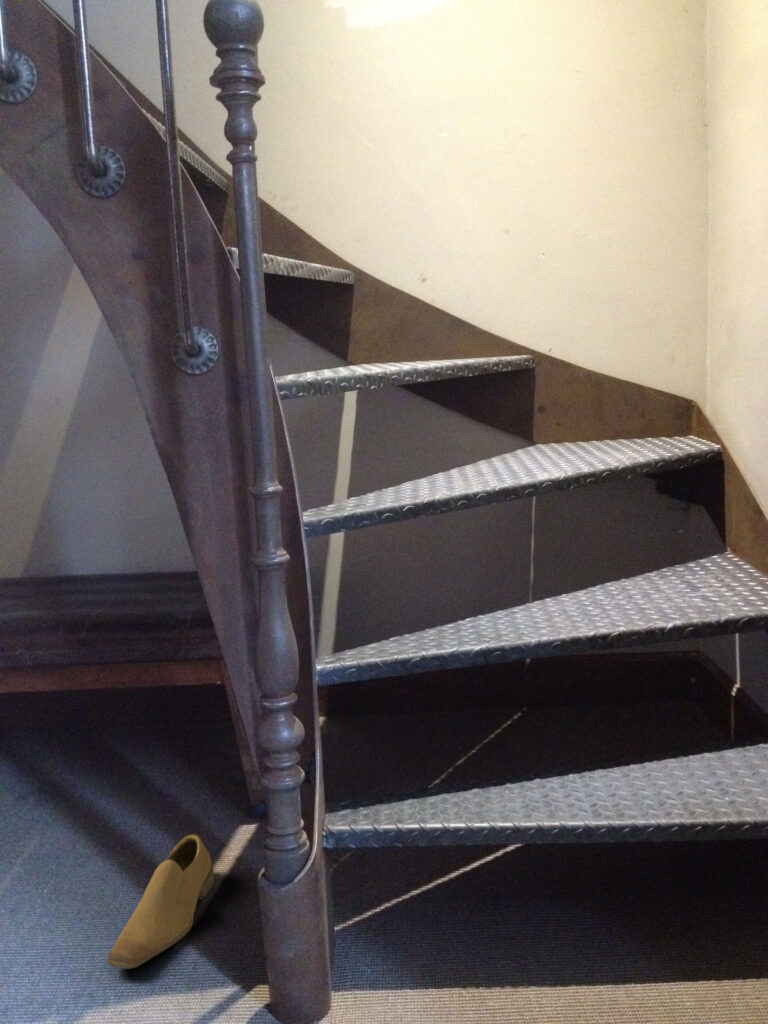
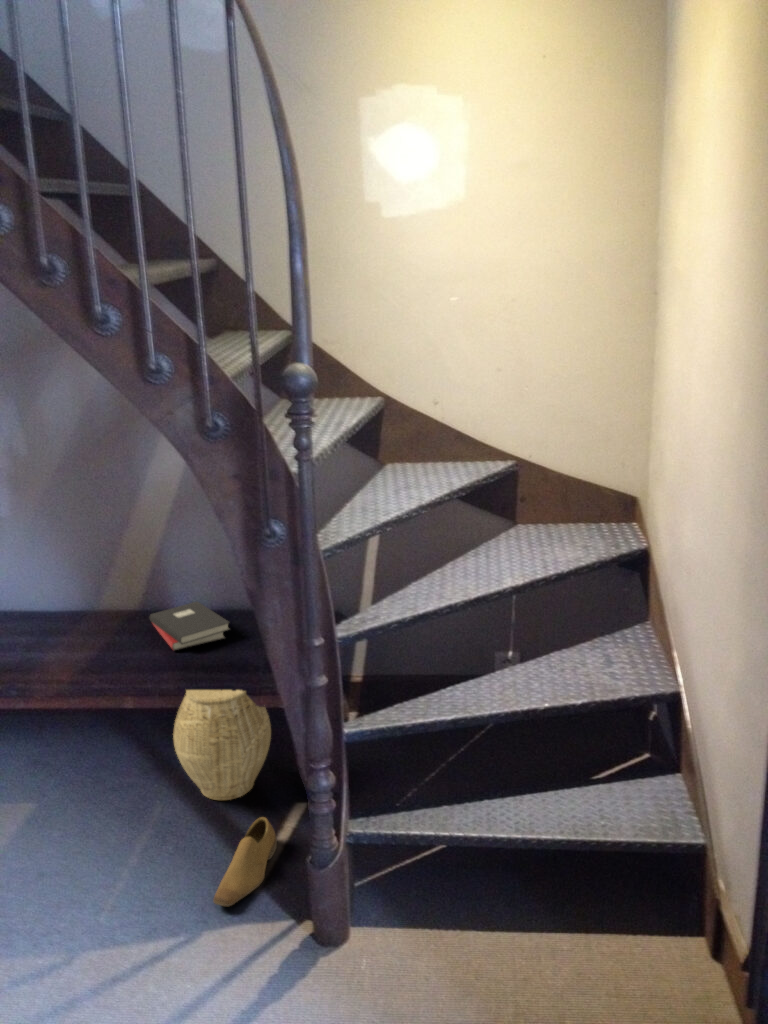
hardback book: none [44,564,155,614] -> present [150,602,230,650]
woven basket: none [66,641,209,824] -> present [173,690,271,800]

